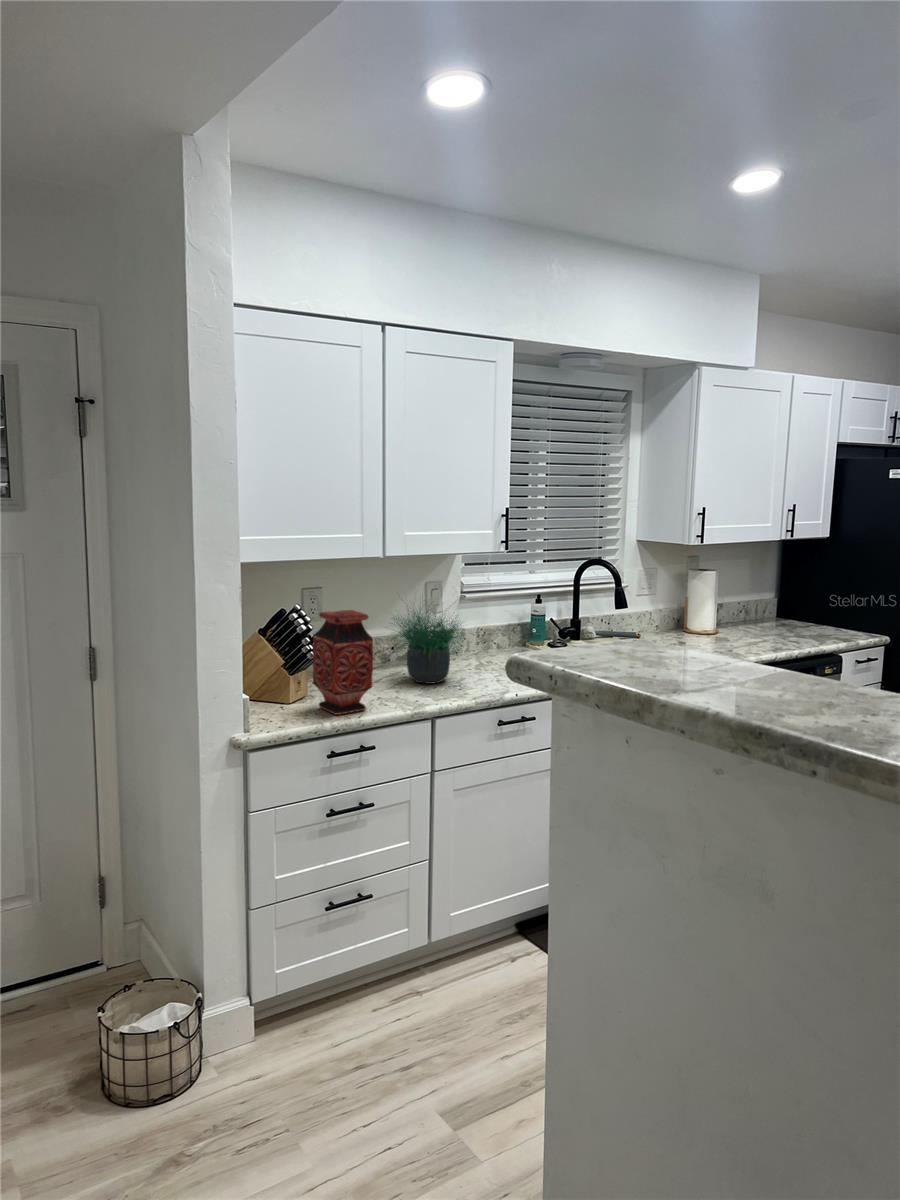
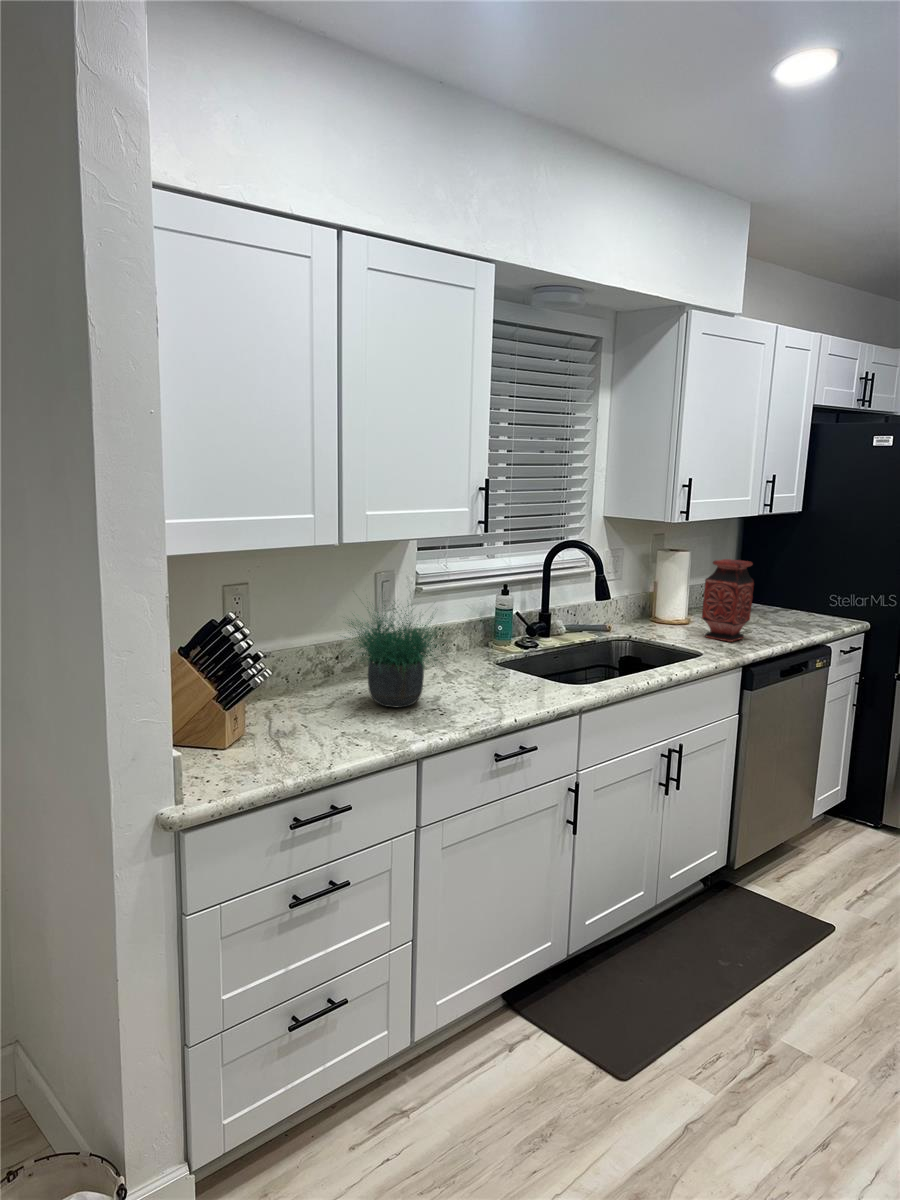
vase: present [313,610,373,715] -> present [702,559,754,642]

